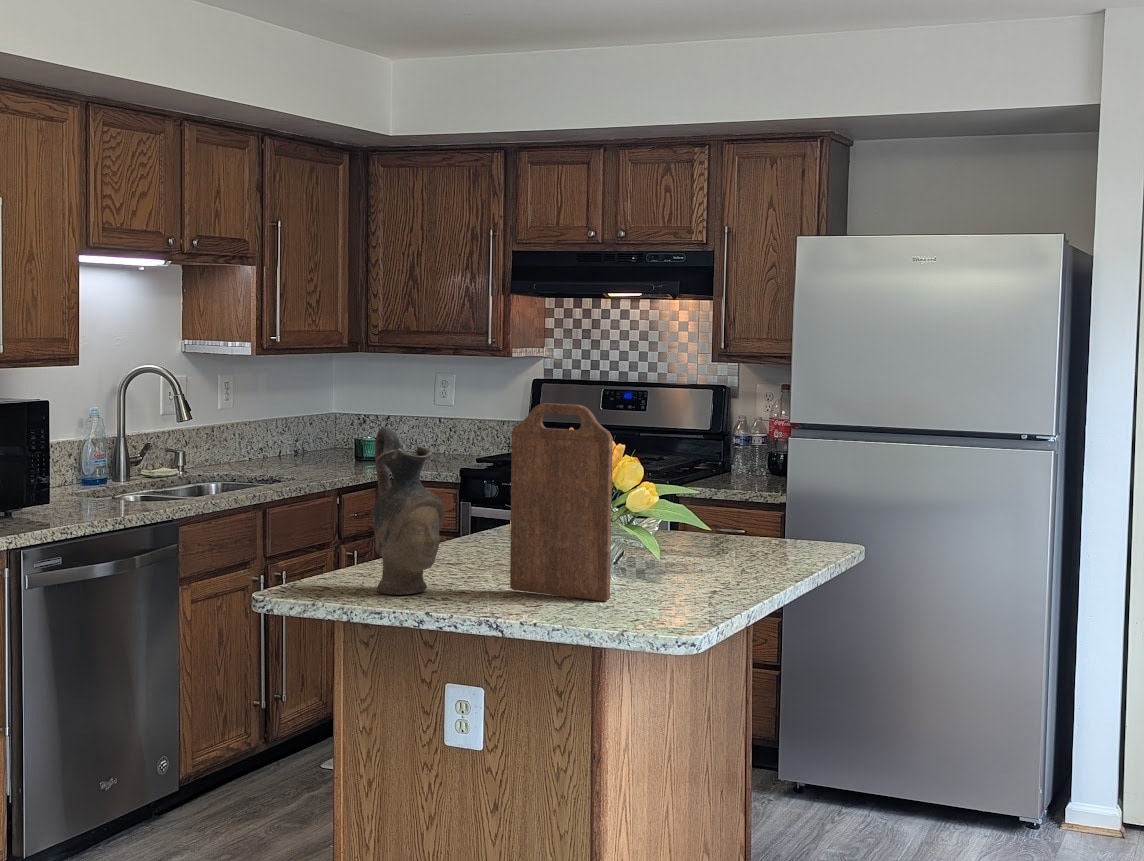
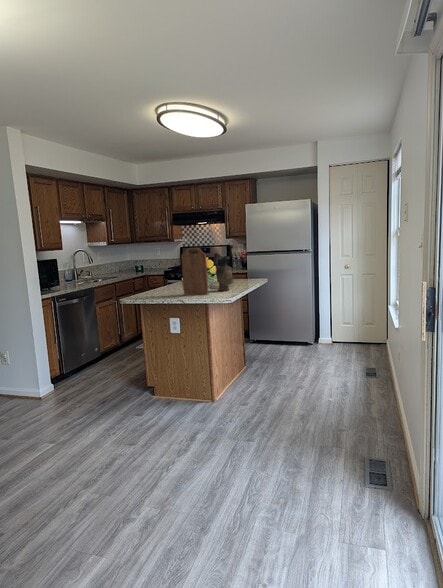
ceramic pitcher: present [373,427,445,595] -> present [214,252,233,291]

